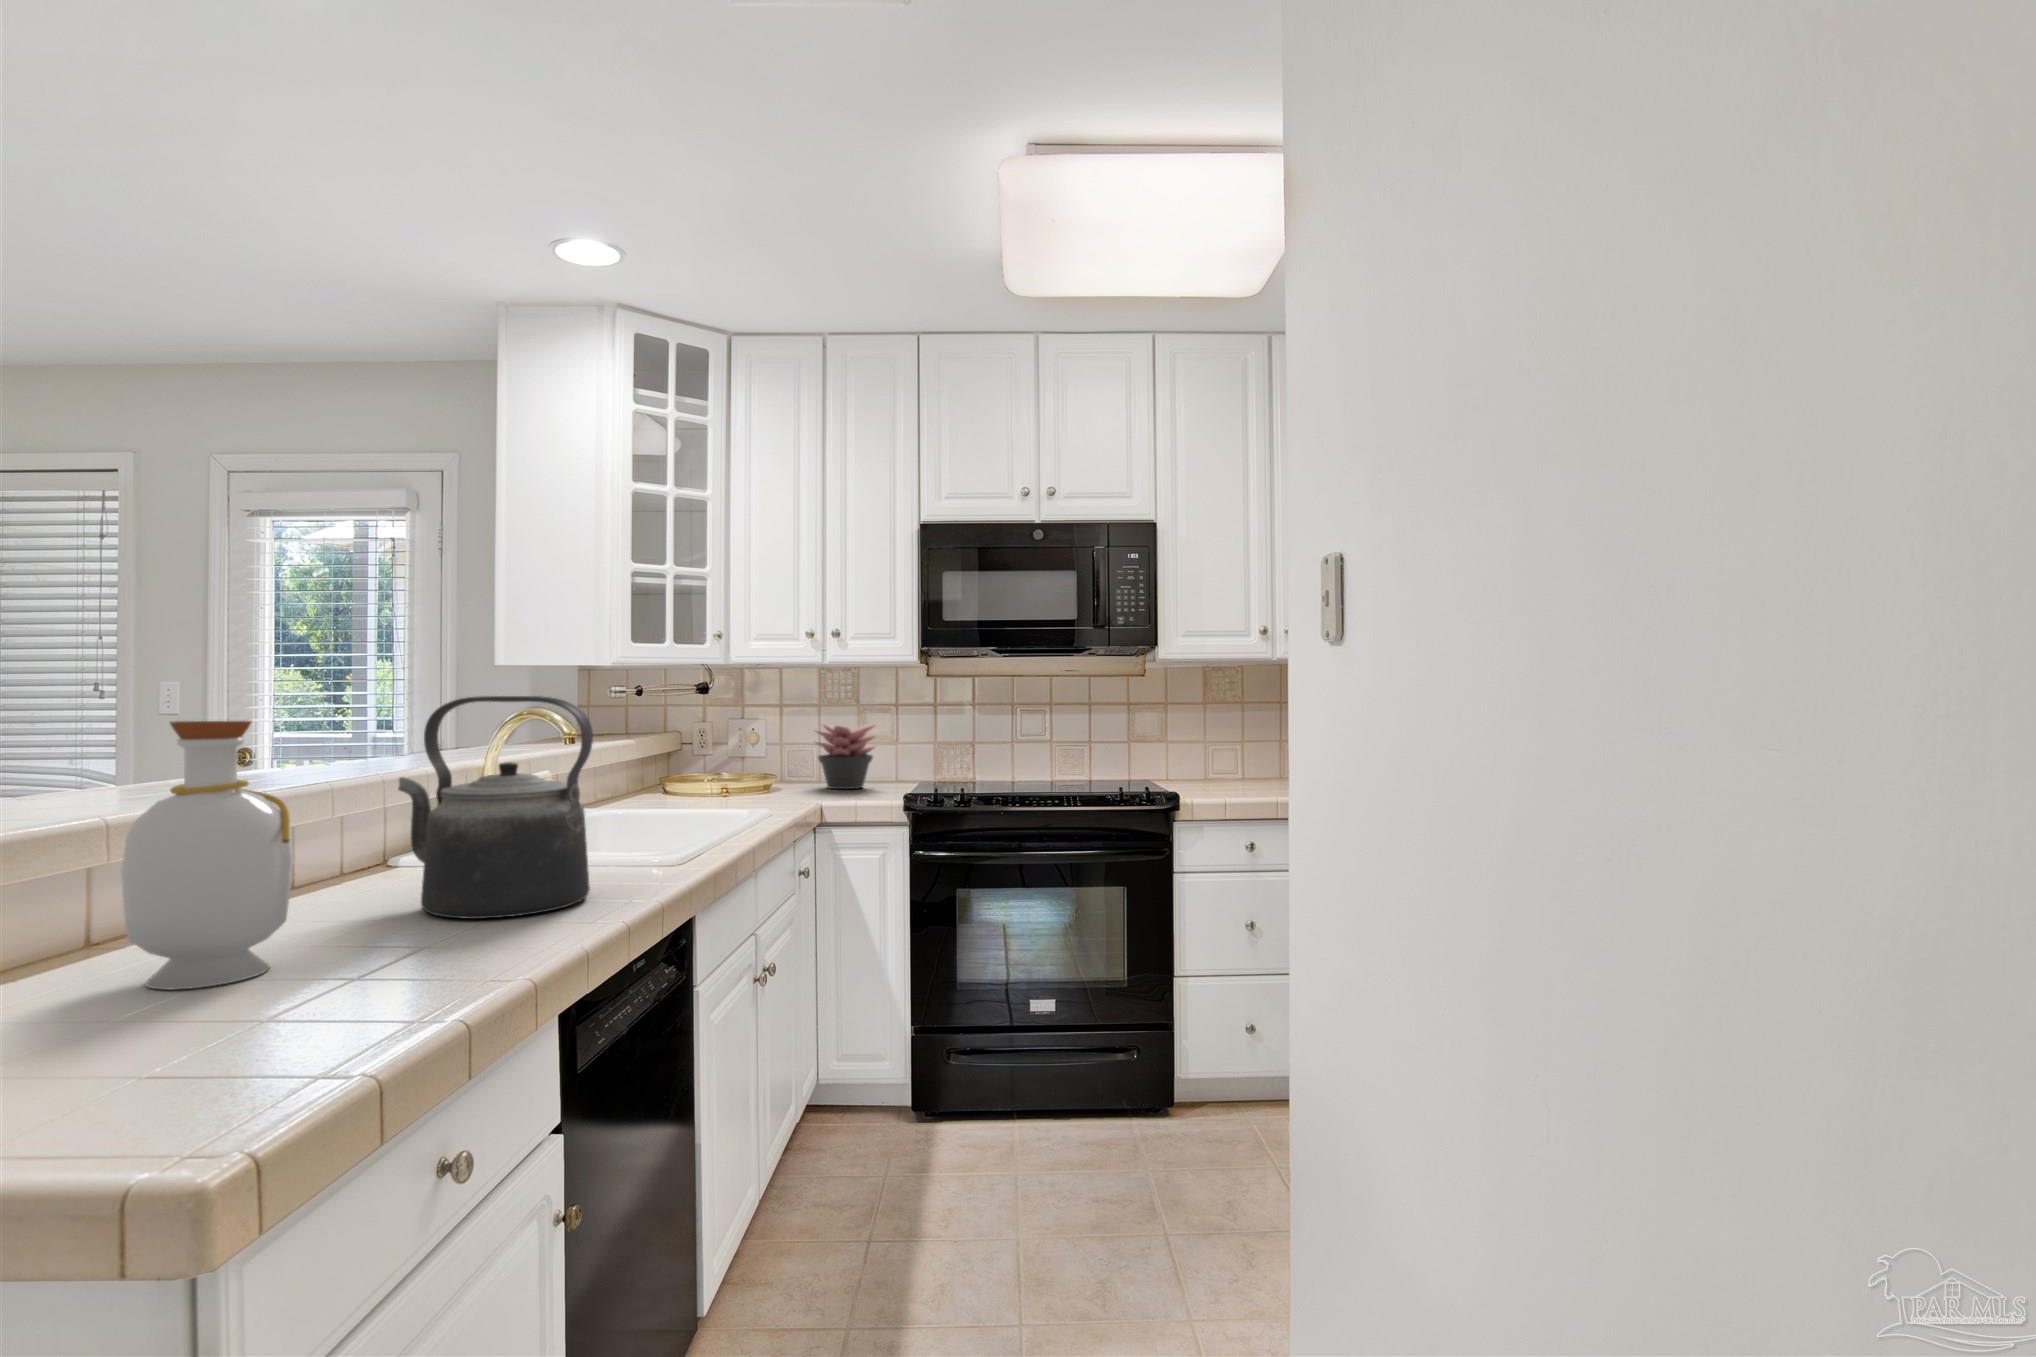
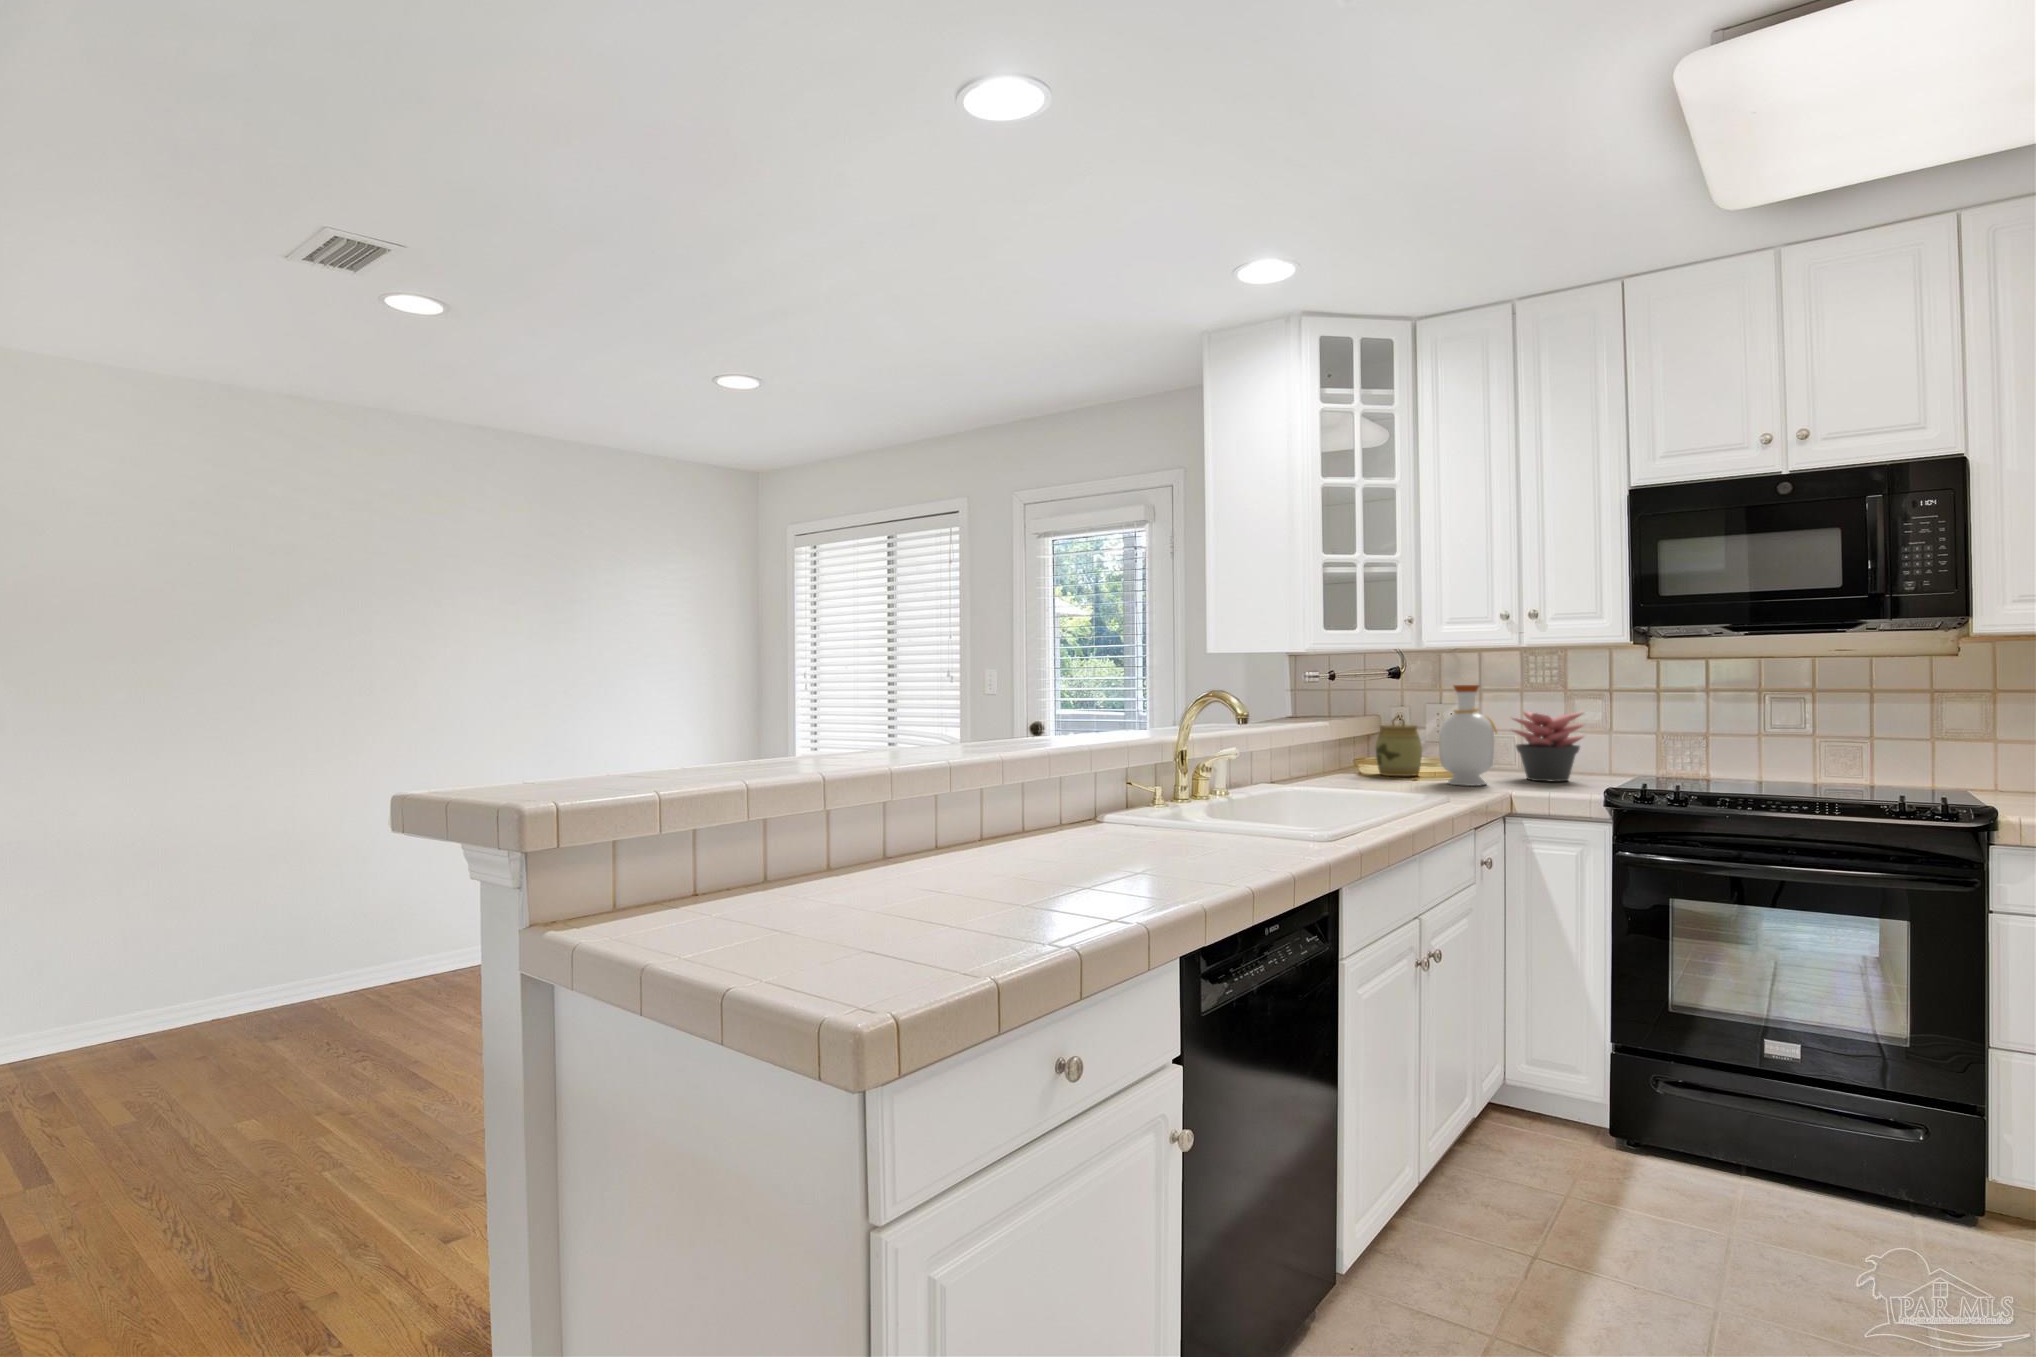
kettle: present [398,696,593,919] -> none [1107,688,1239,858]
bottle: present [121,721,292,990] -> present [1439,685,1497,786]
jar: none [685,729,733,792] -> present [1376,715,1422,776]

